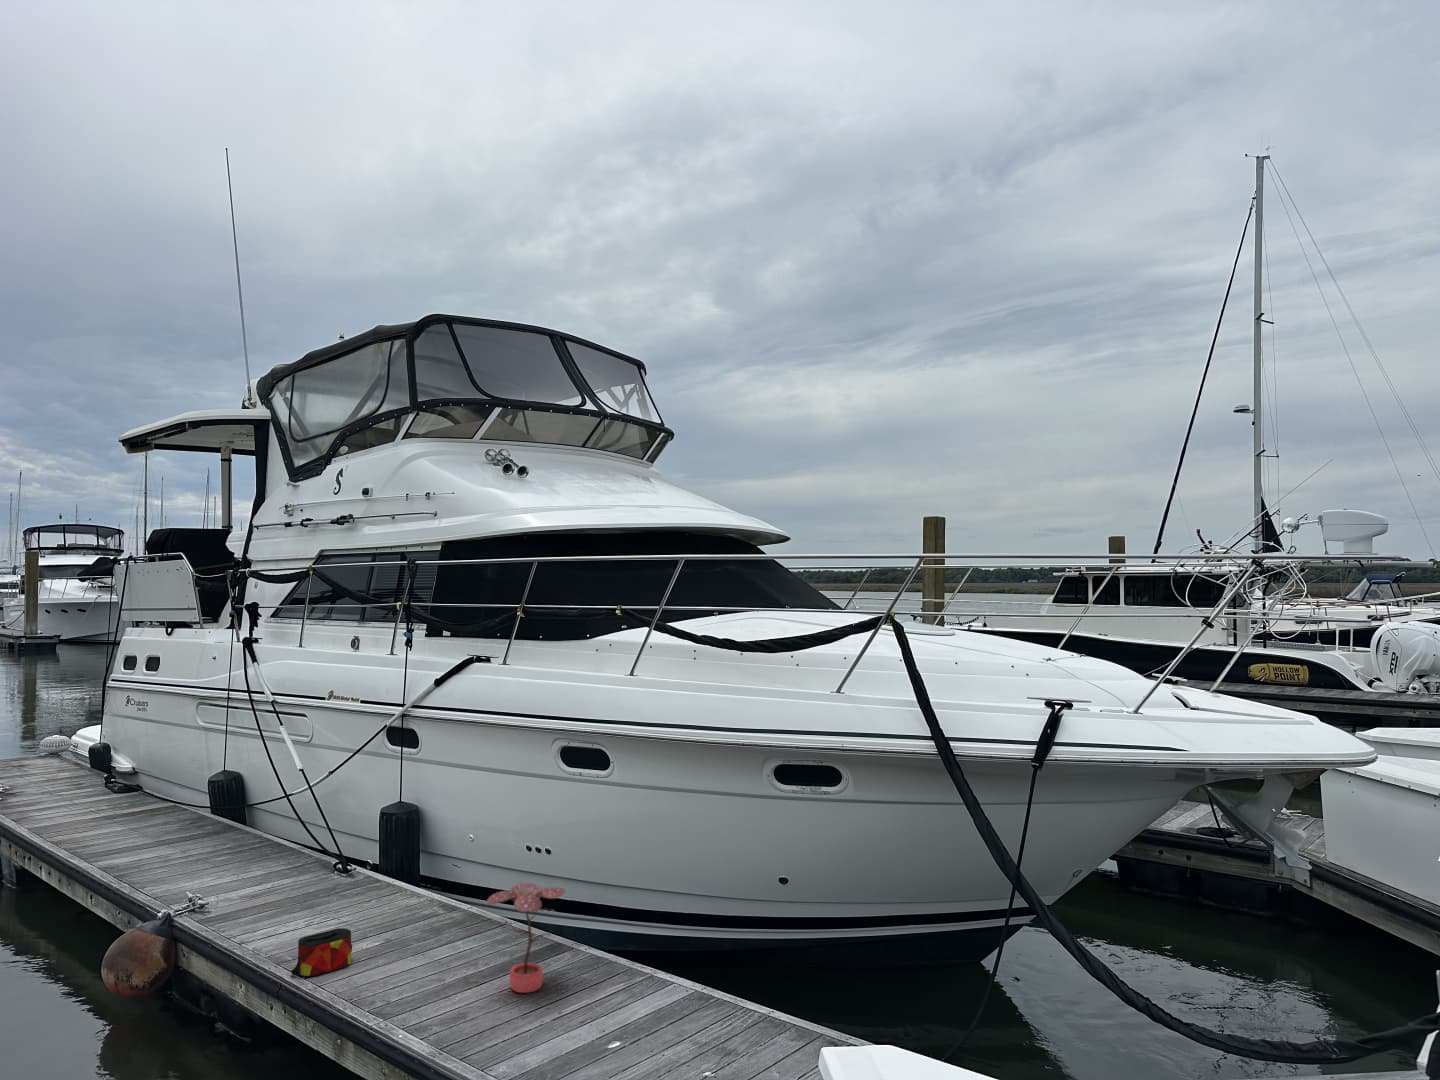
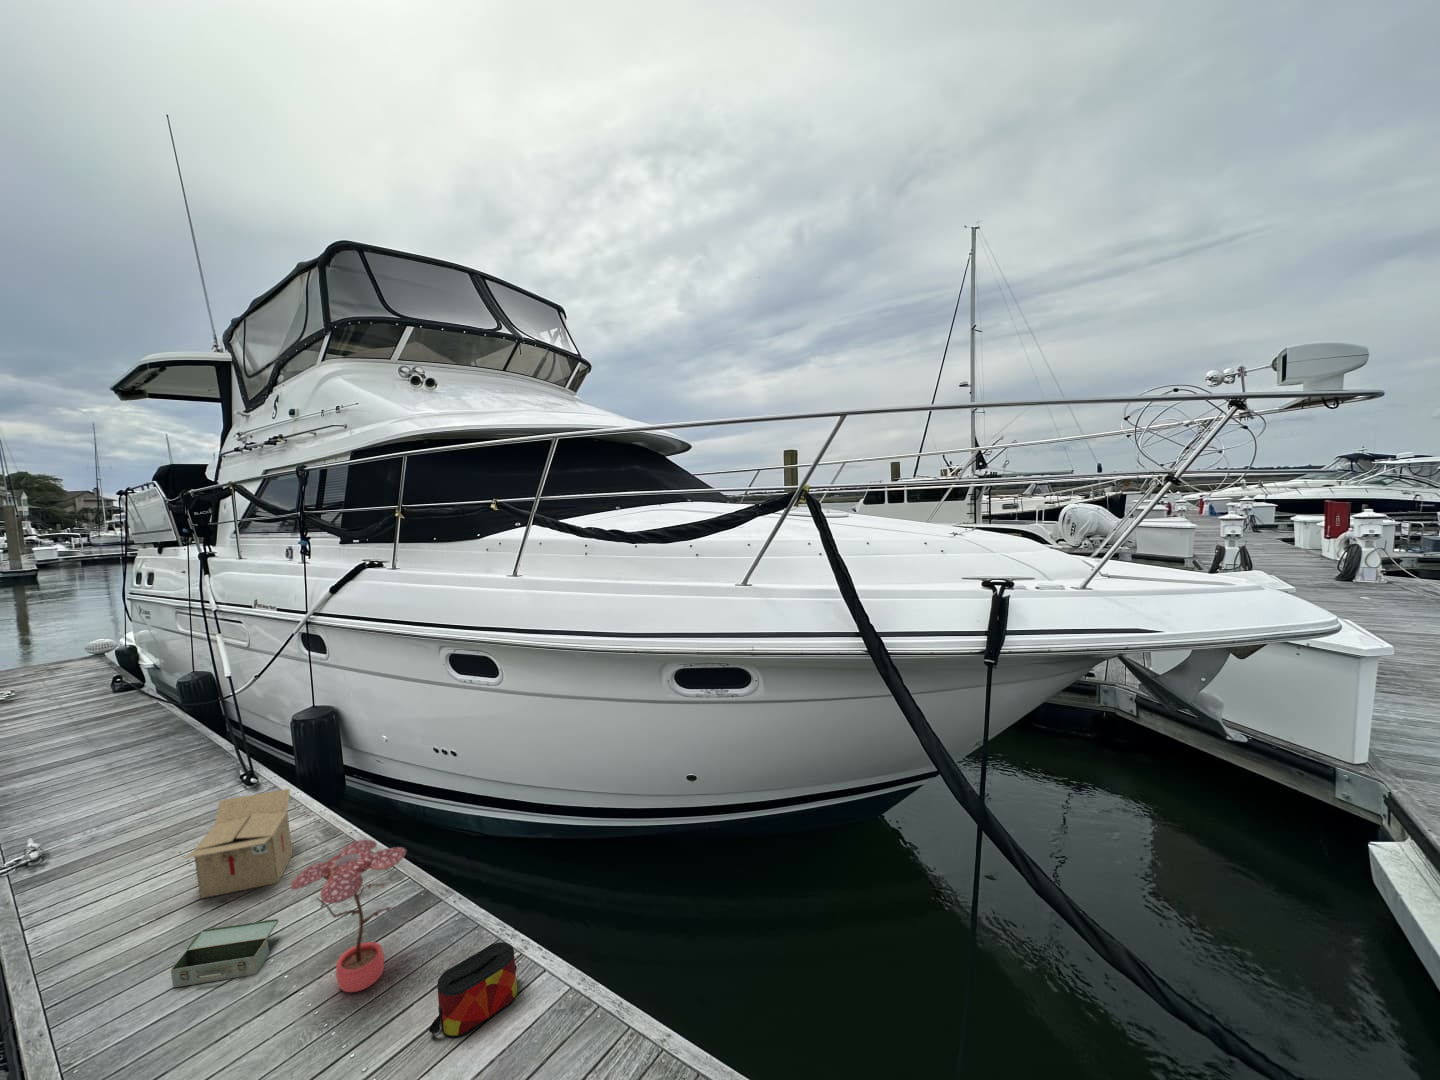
cardboard box: none [358,861,418,943] -> present [184,789,293,899]
bag: present [291,928,352,977] -> present [429,942,517,1037]
toolbox: none [382,950,445,985] -> present [171,919,279,987]

